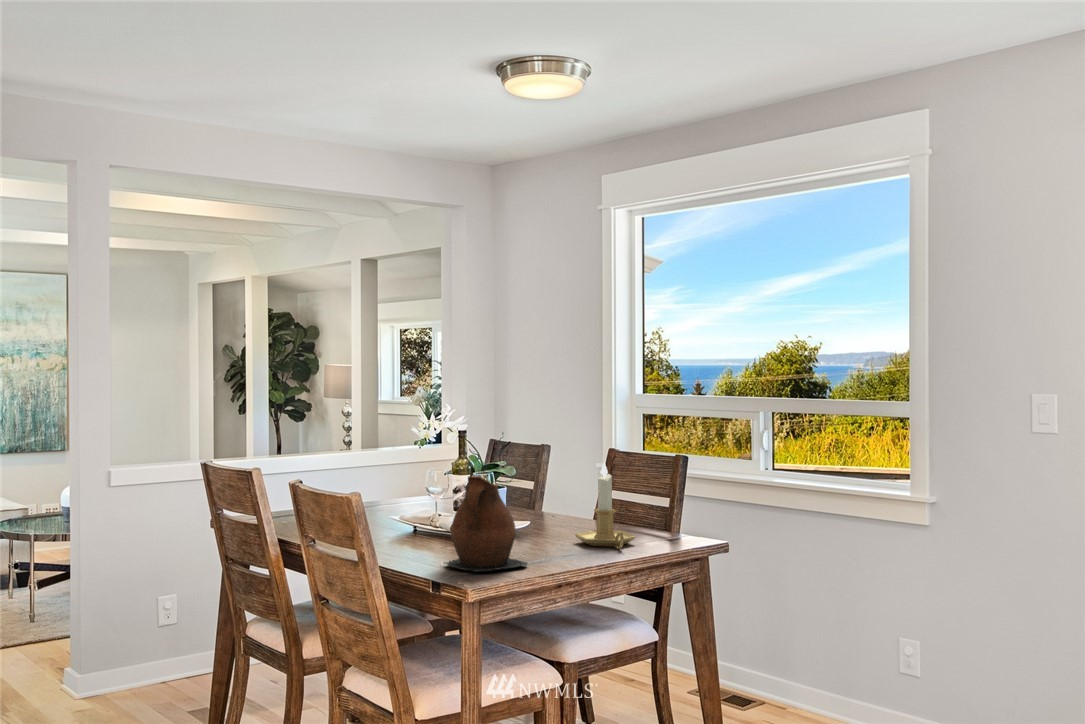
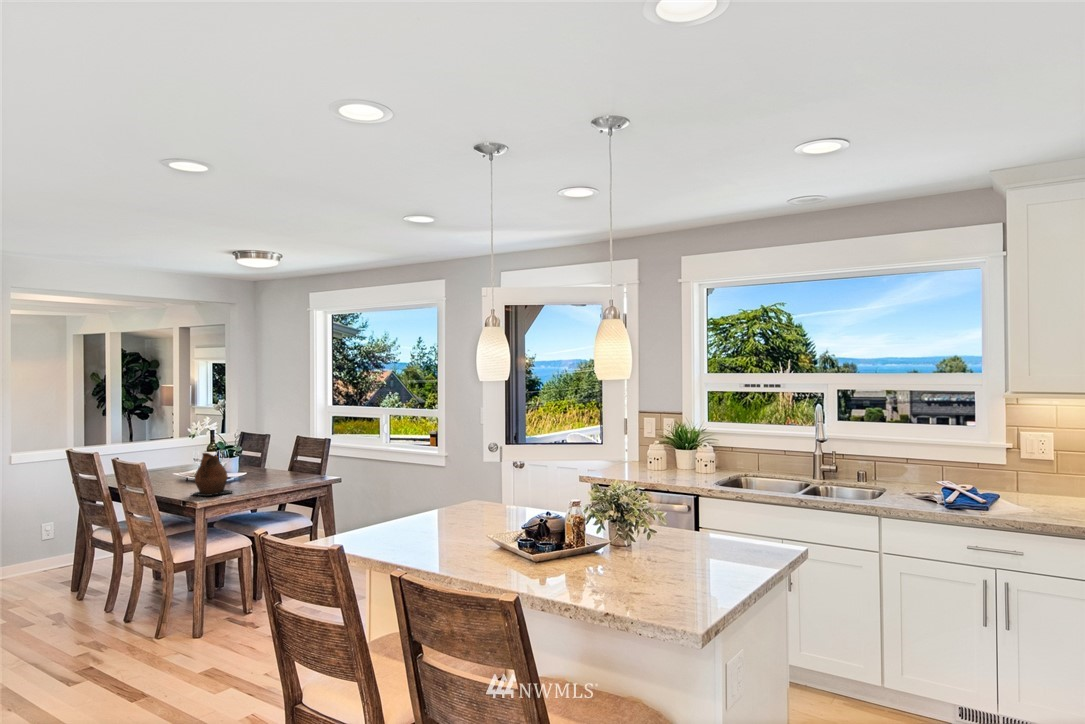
candlestick: present [575,462,636,549] -> none [266,443,295,483]

